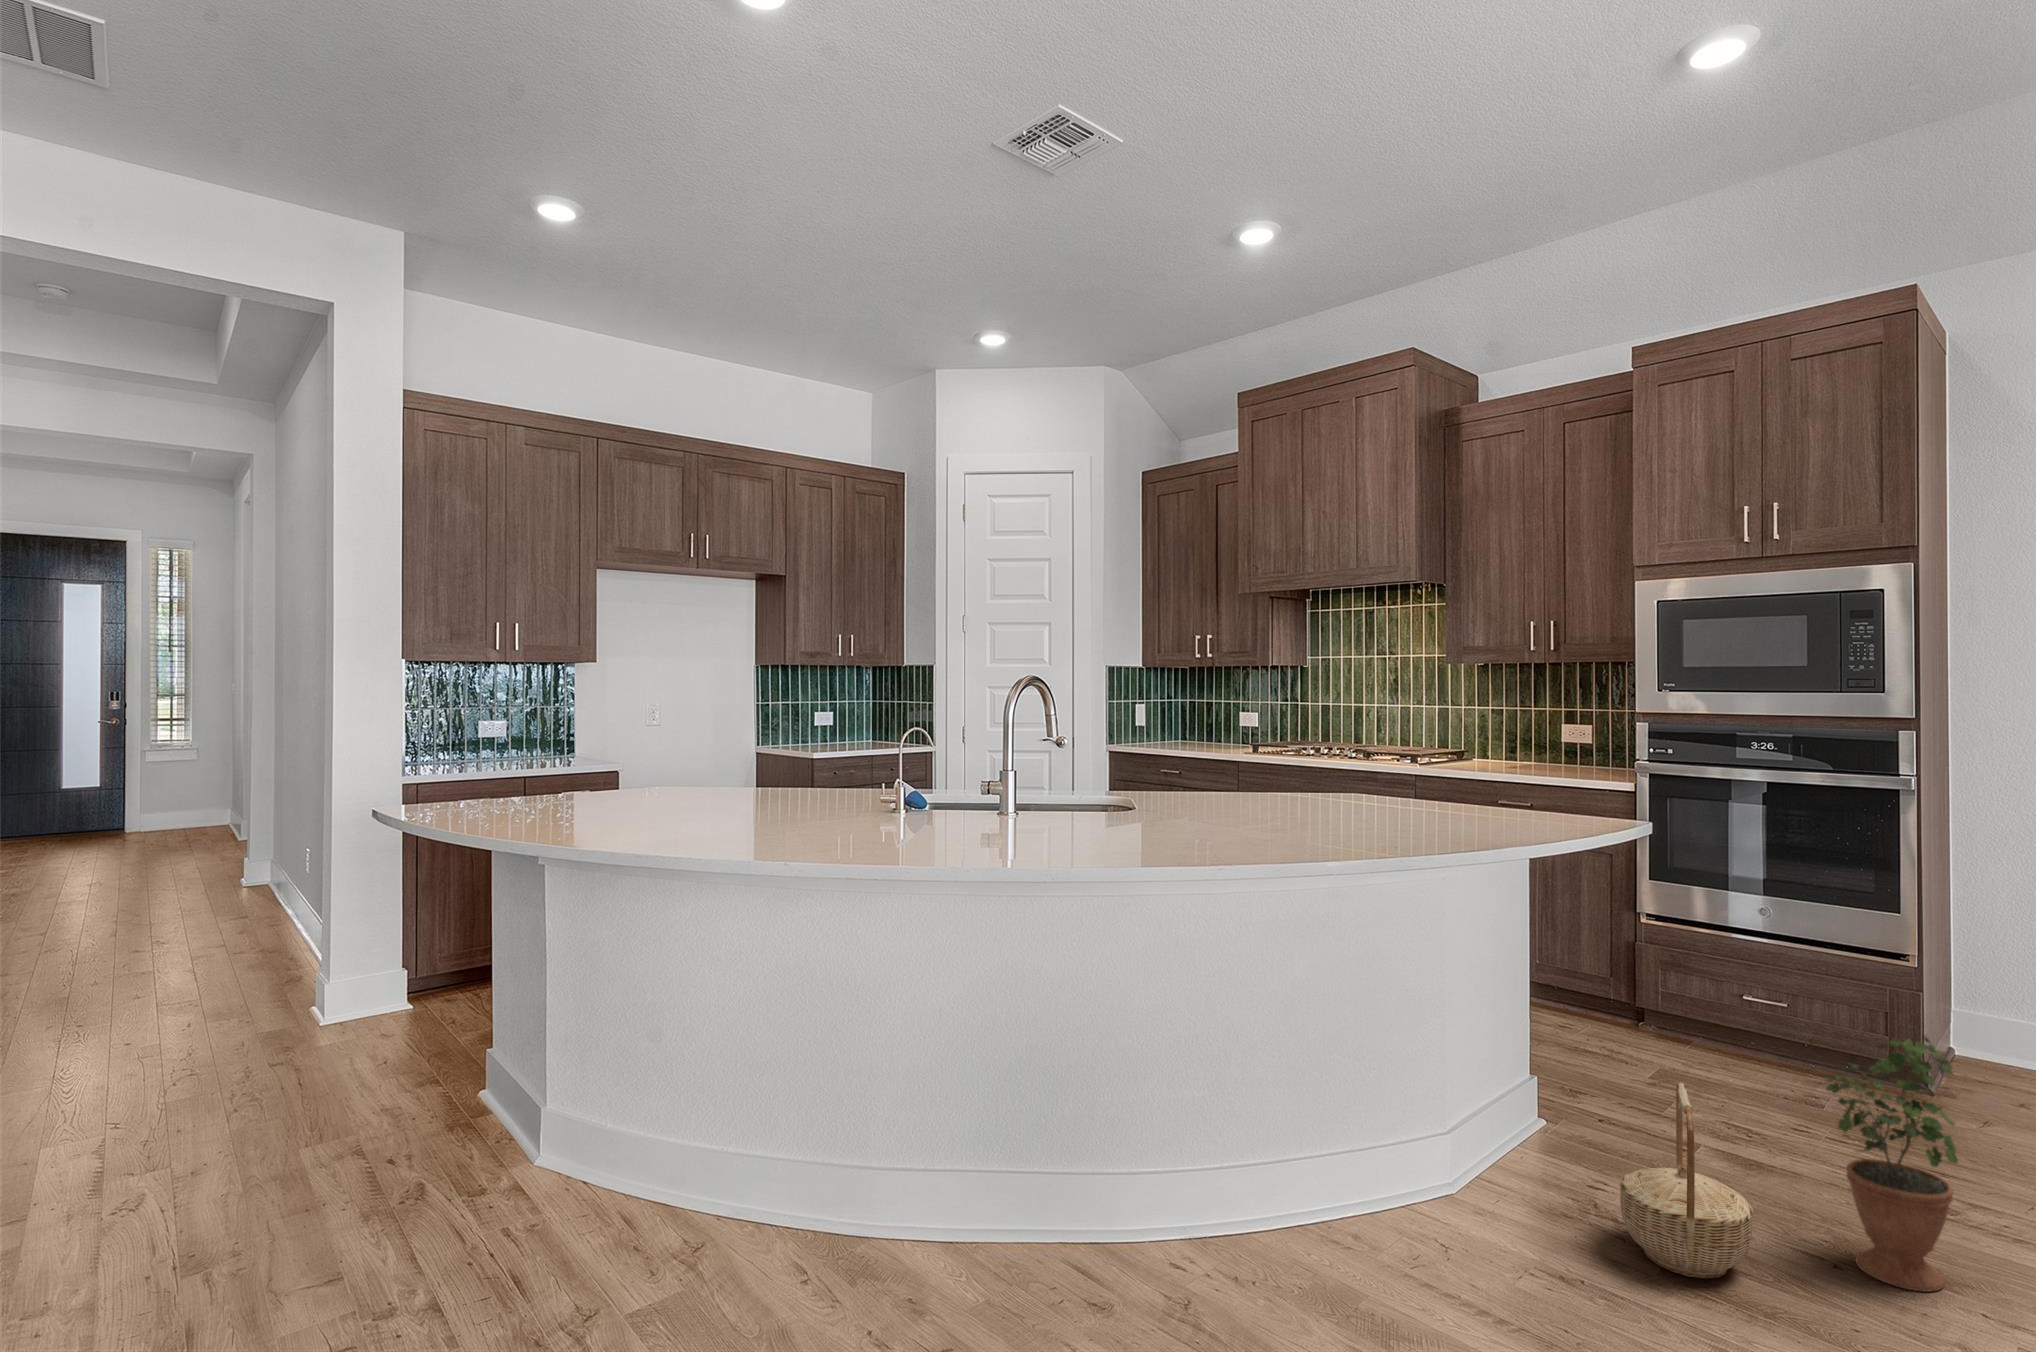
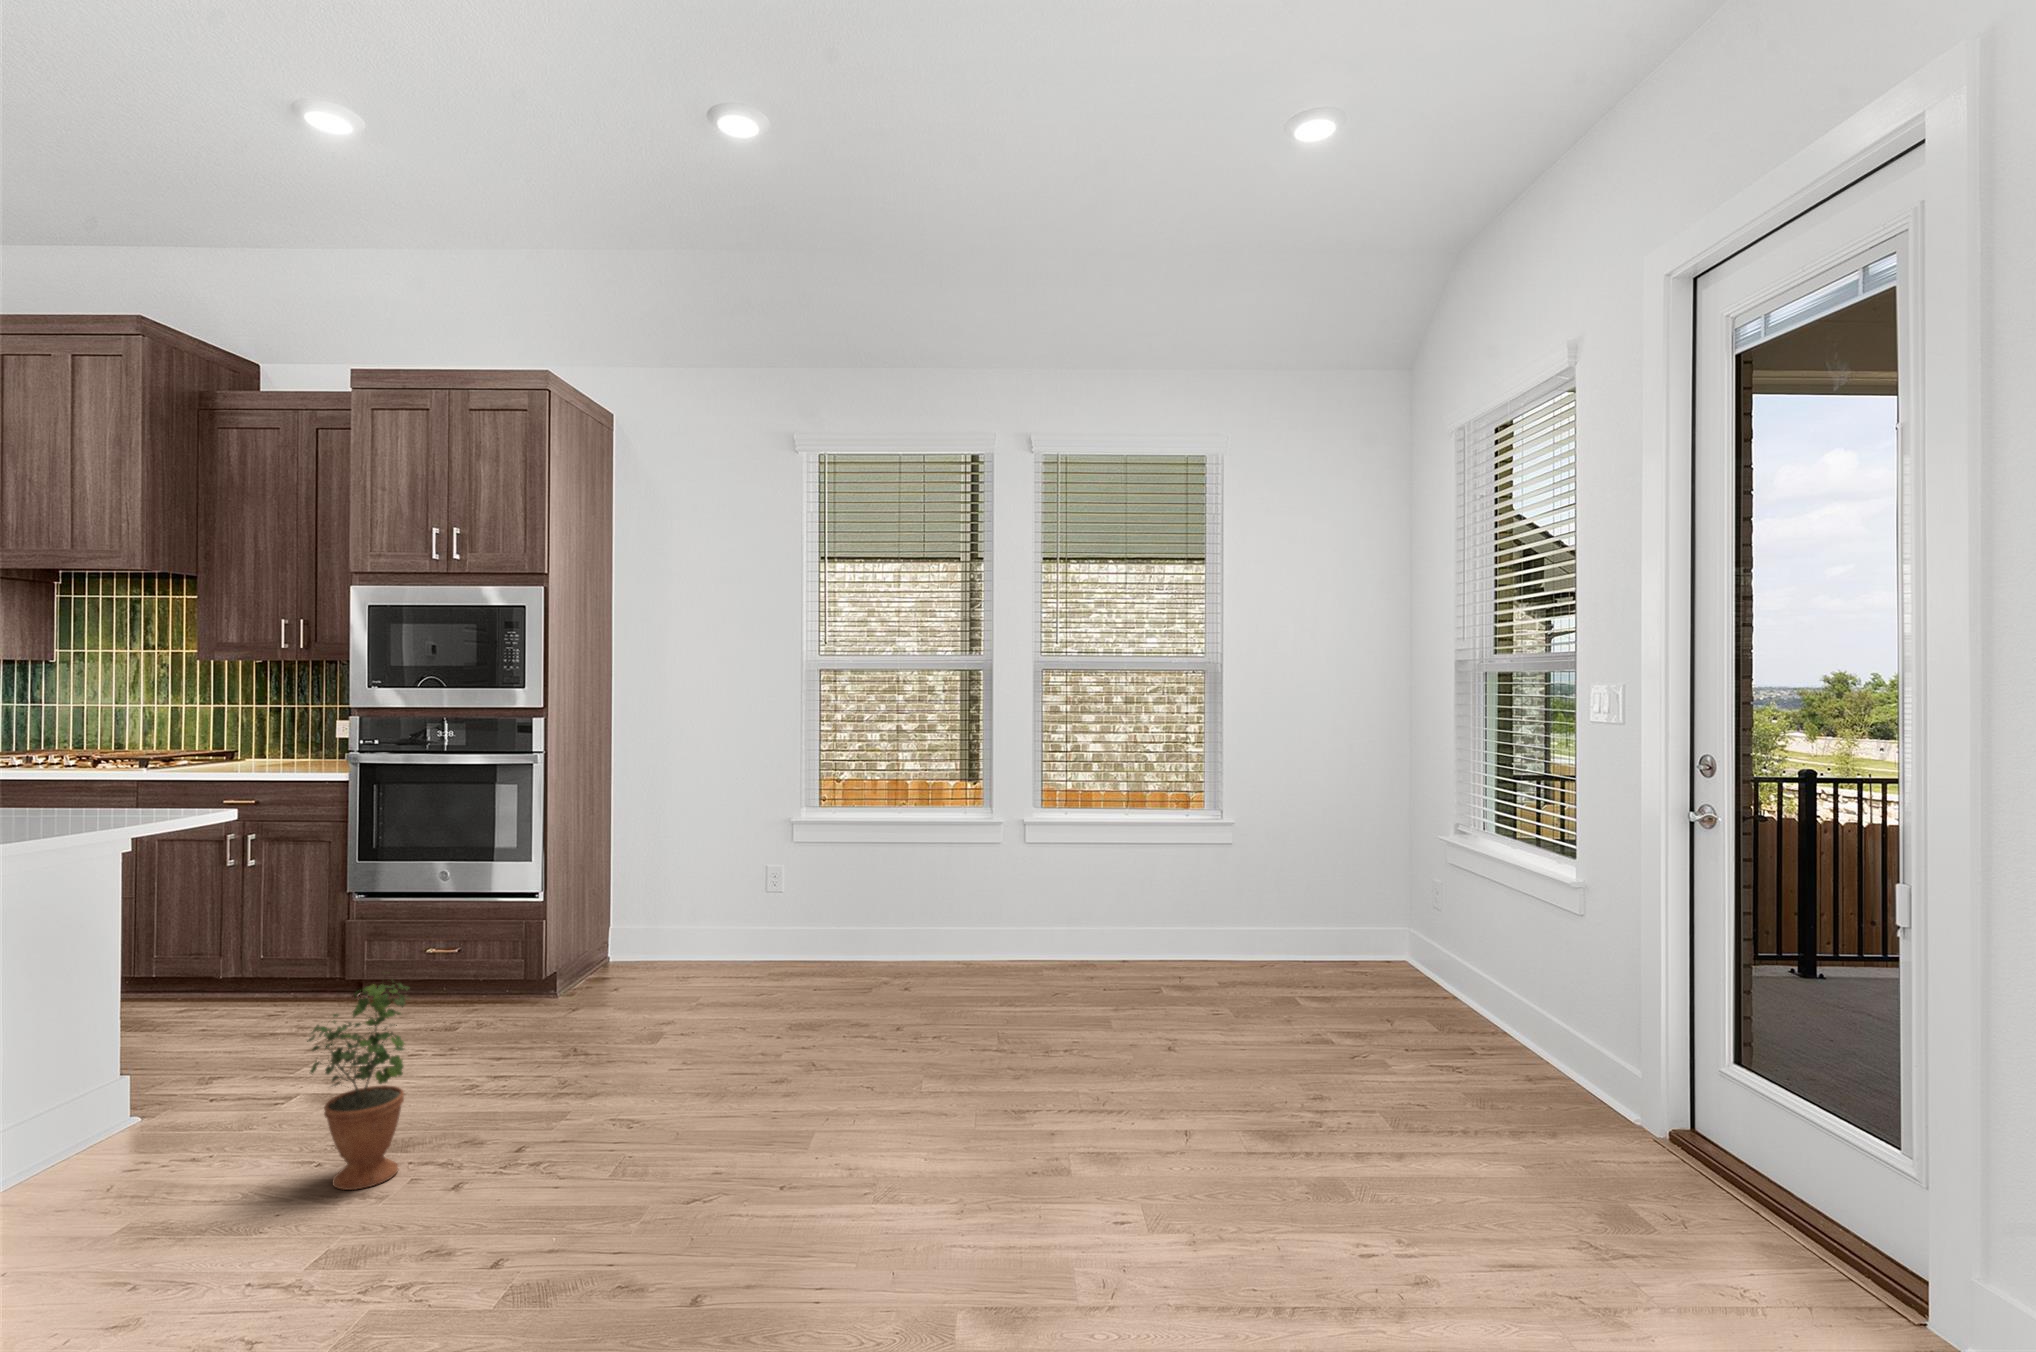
basket: present [1620,1083,1753,1278] -> none [85,1067,220,1248]

